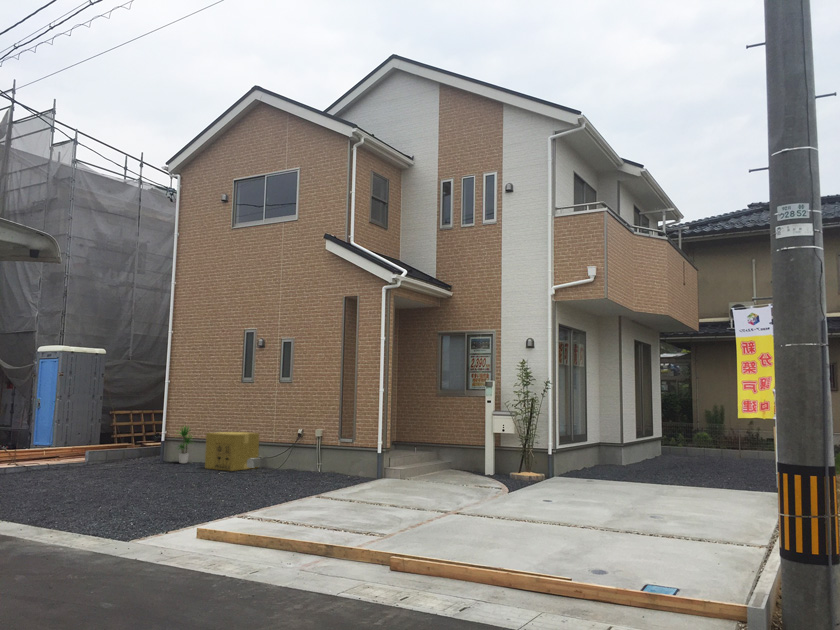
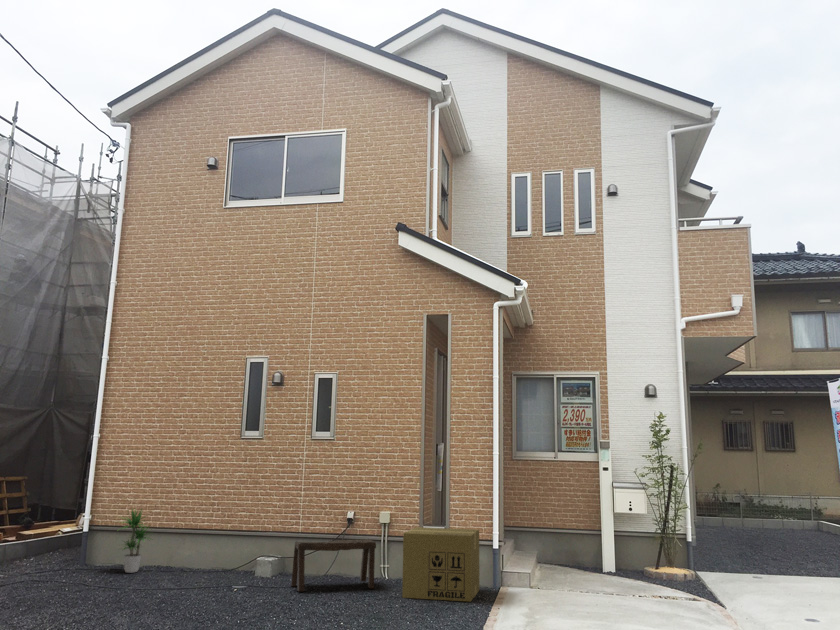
cardboard box: present [205,432,259,471] -> present [402,527,479,602]
bench: none [256,445,309,475] -> present [291,539,376,592]

